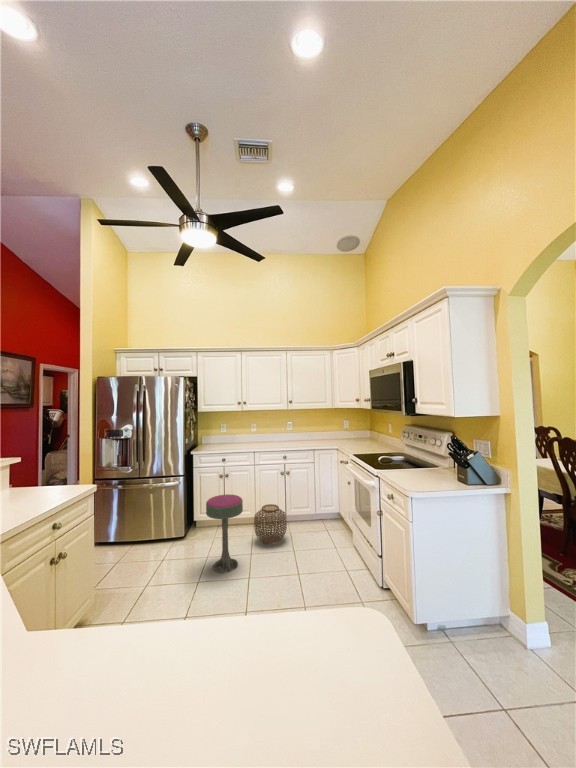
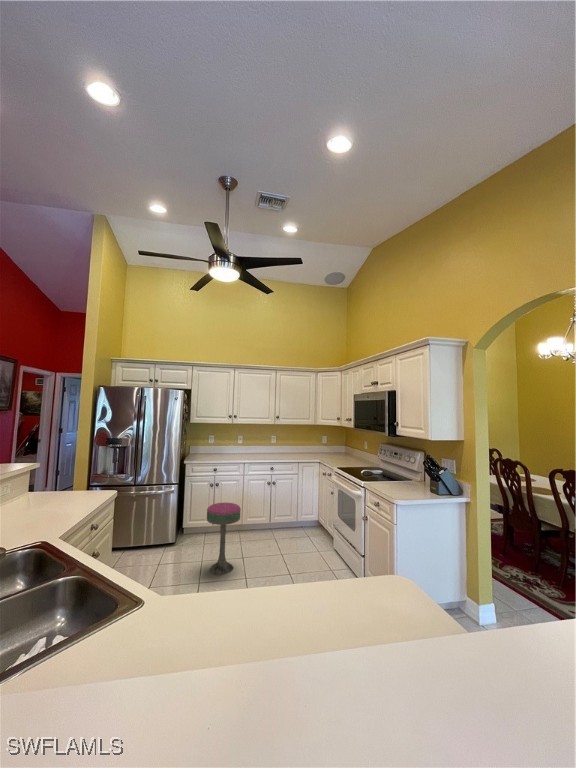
woven basket: present [254,504,287,545] -> none [244,512,274,550]

